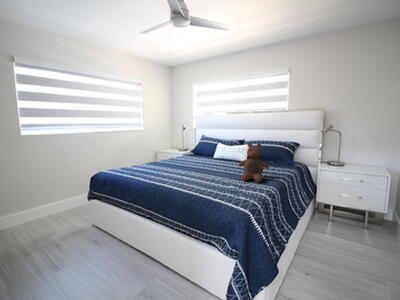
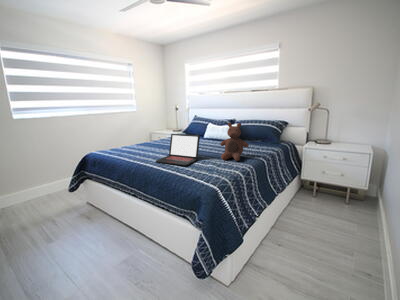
laptop: none [173,153,219,187] -> present [156,134,200,166]

